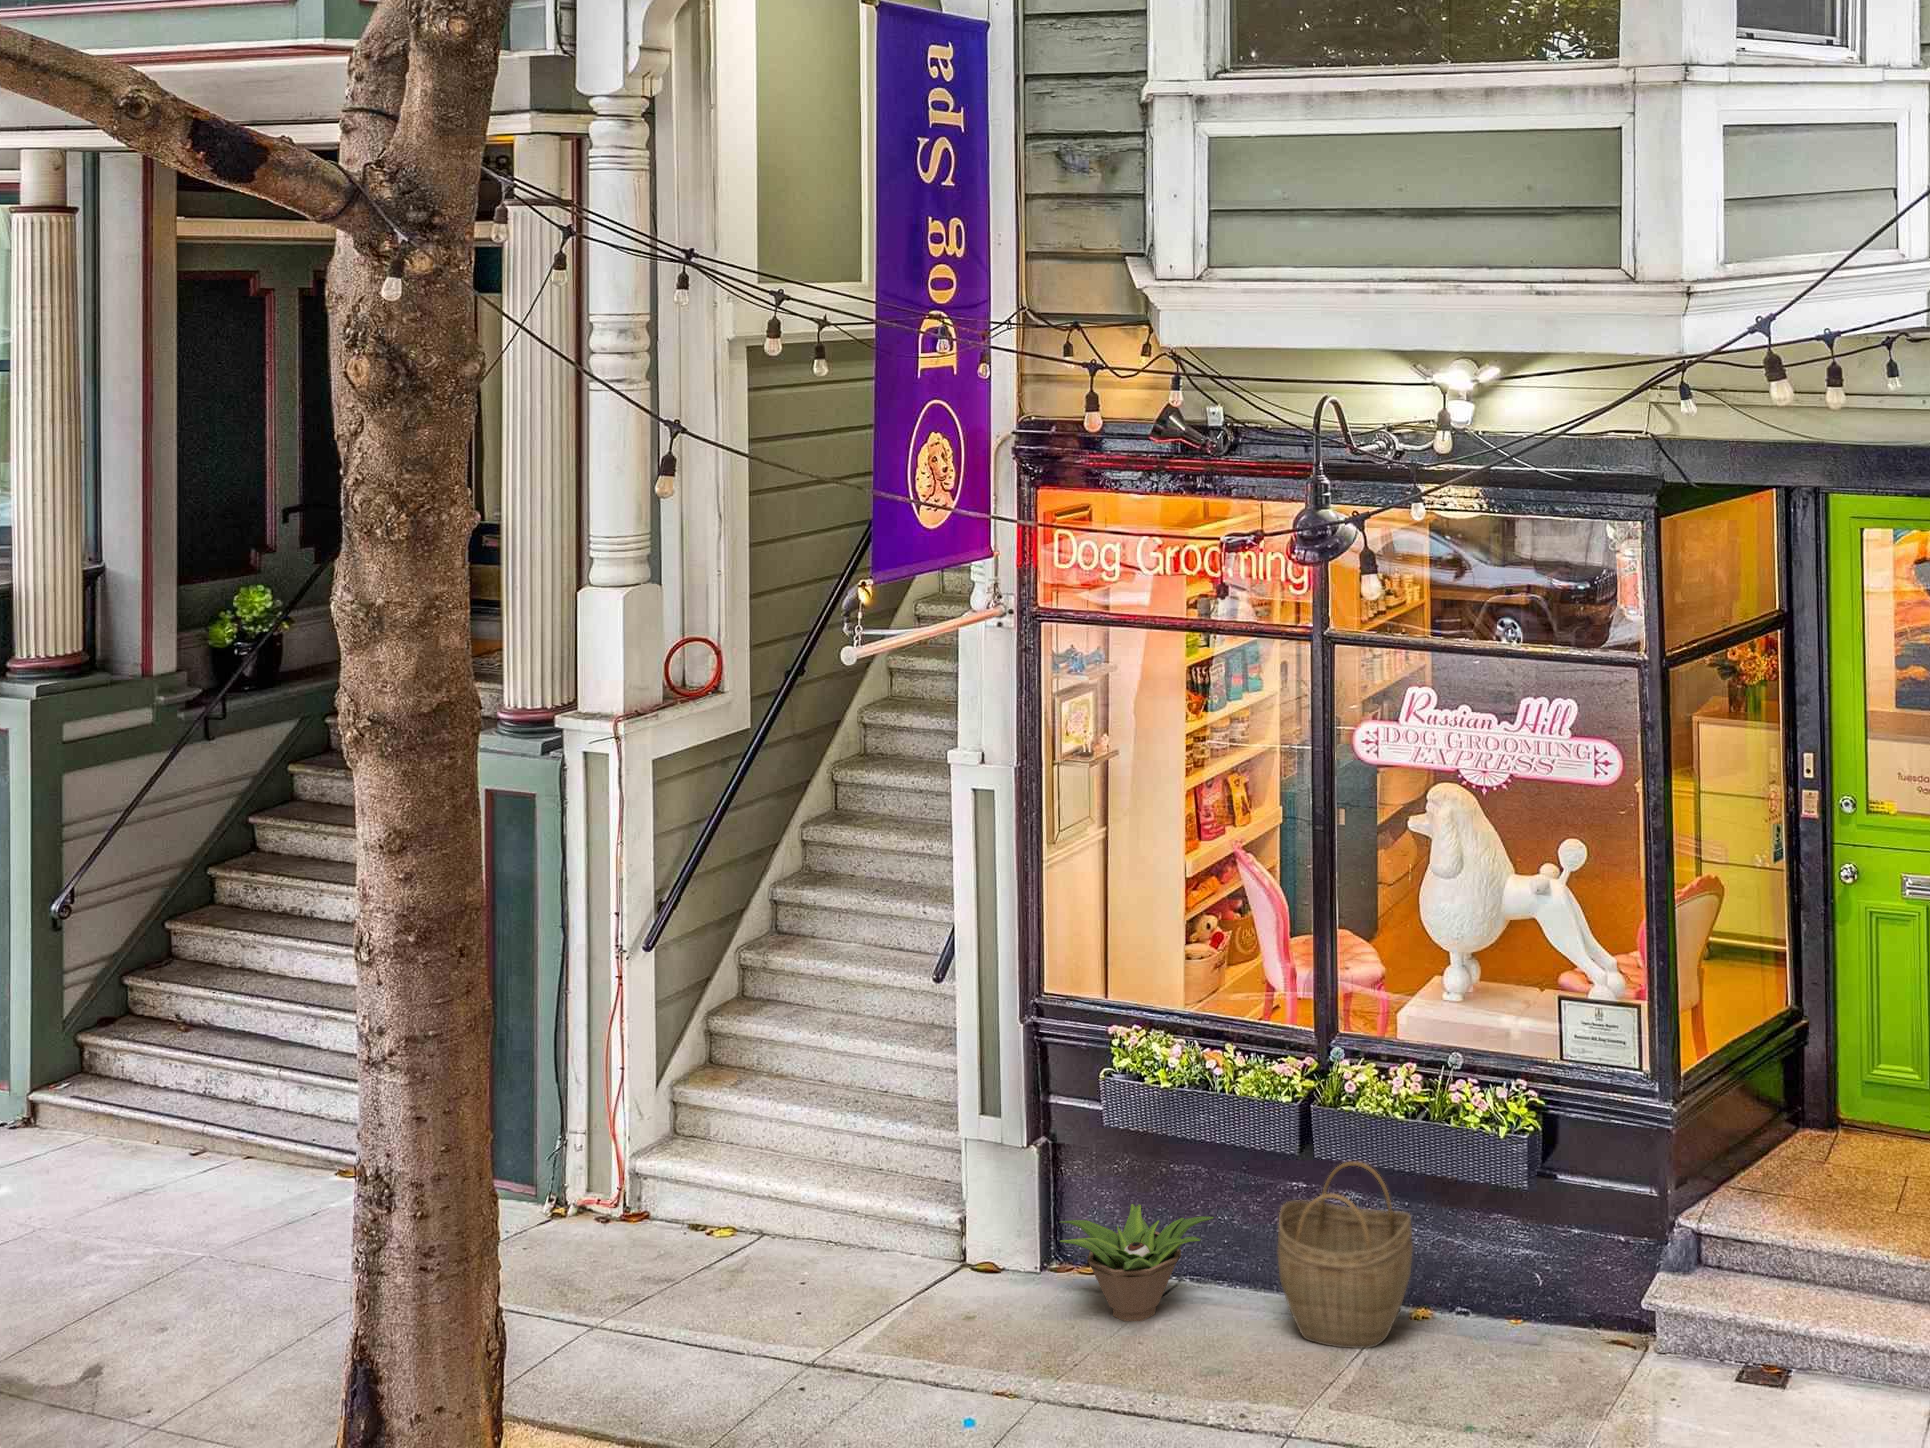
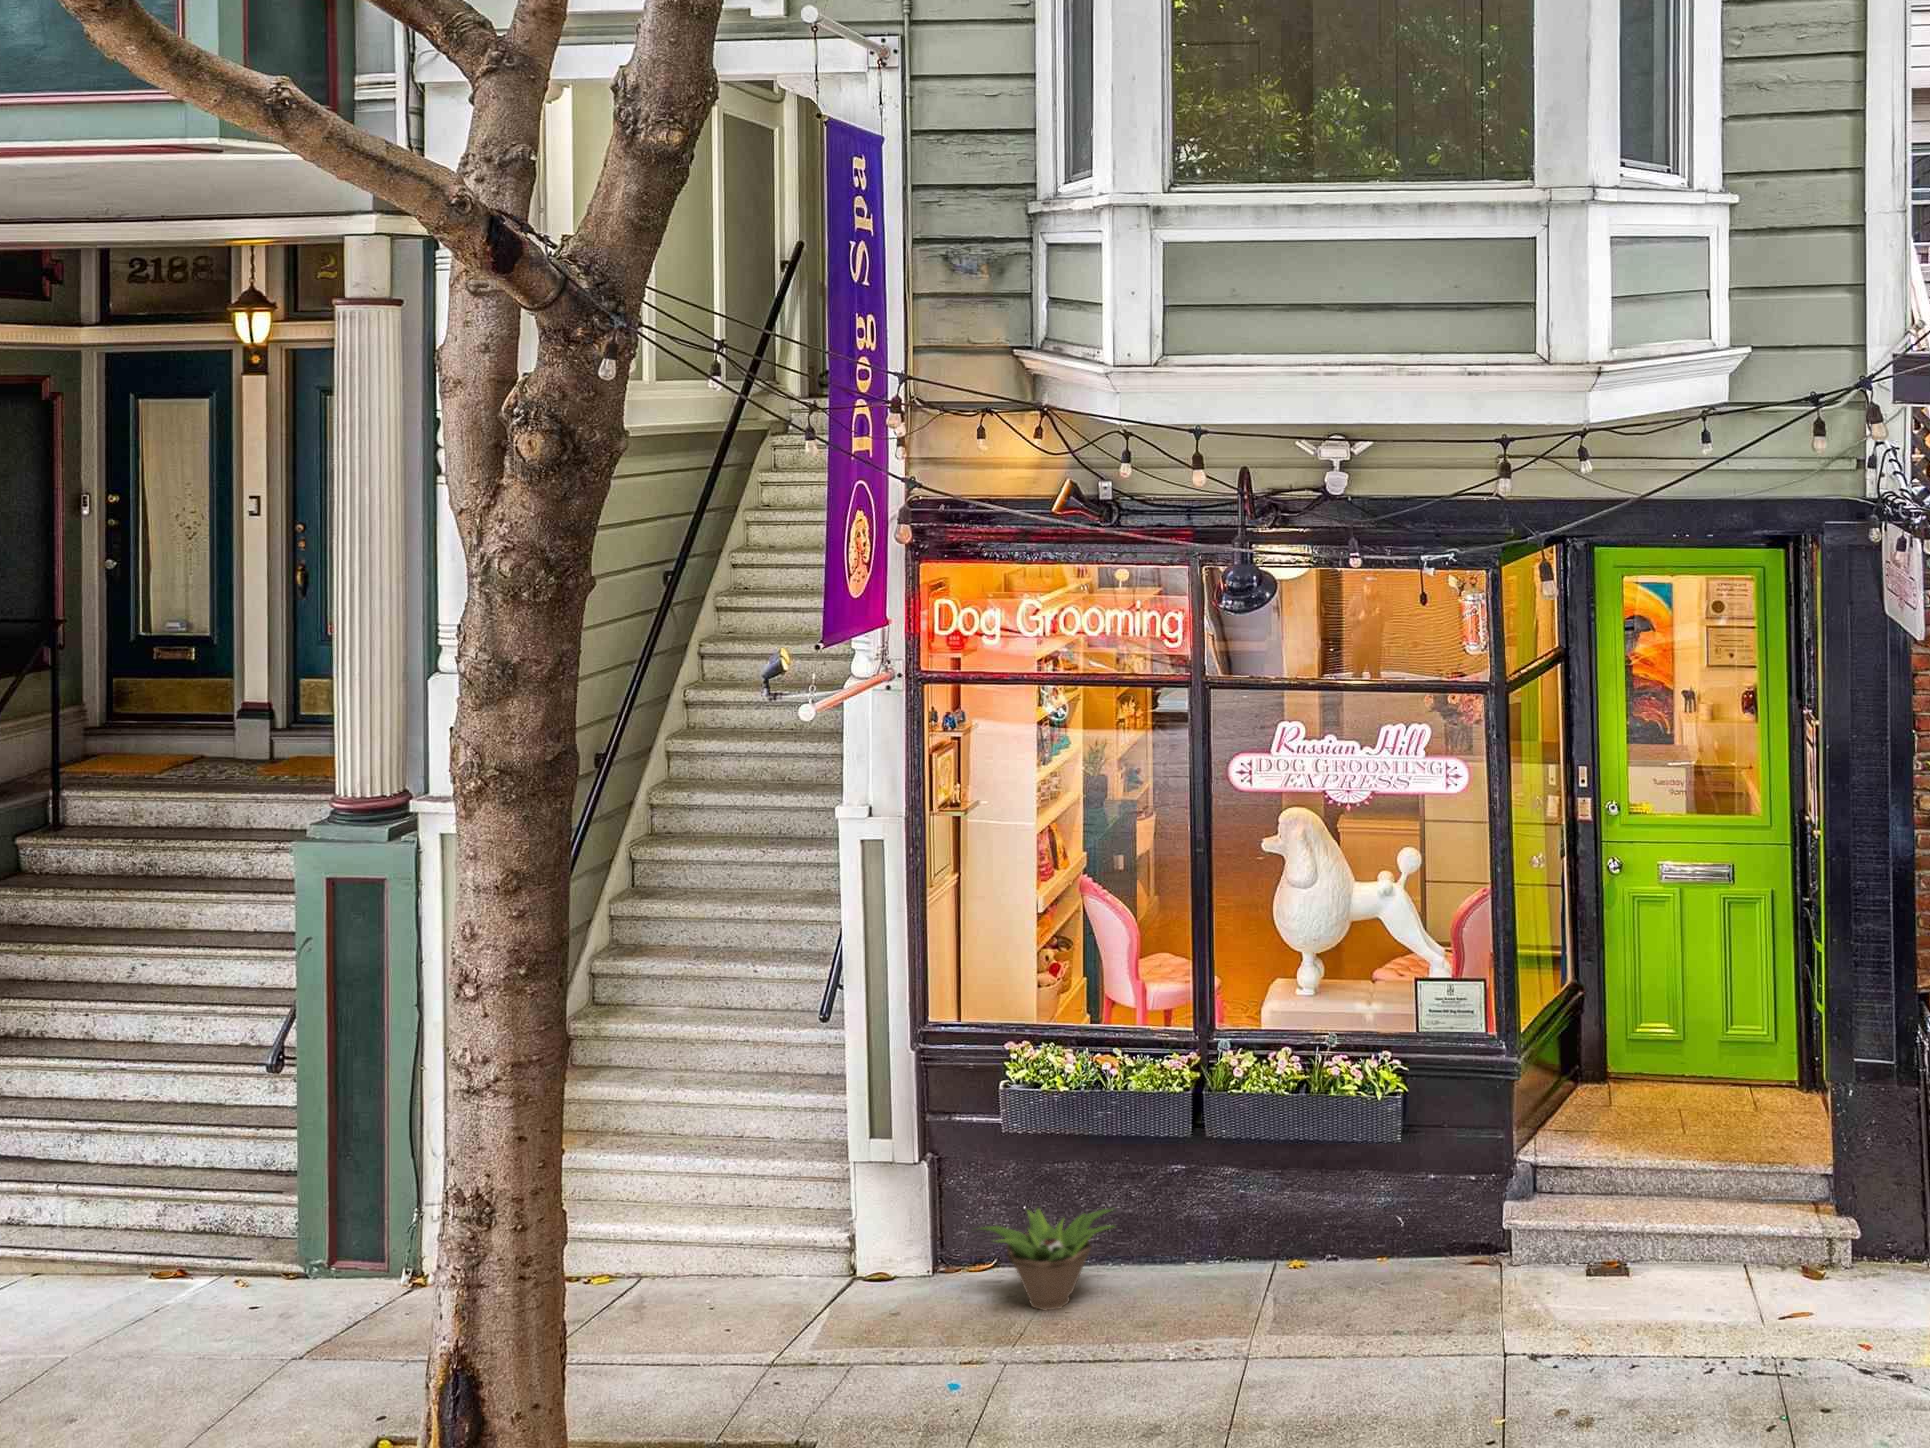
woven basket: present [1278,1161,1412,1348] -> none [1186,1142,1304,1305]

